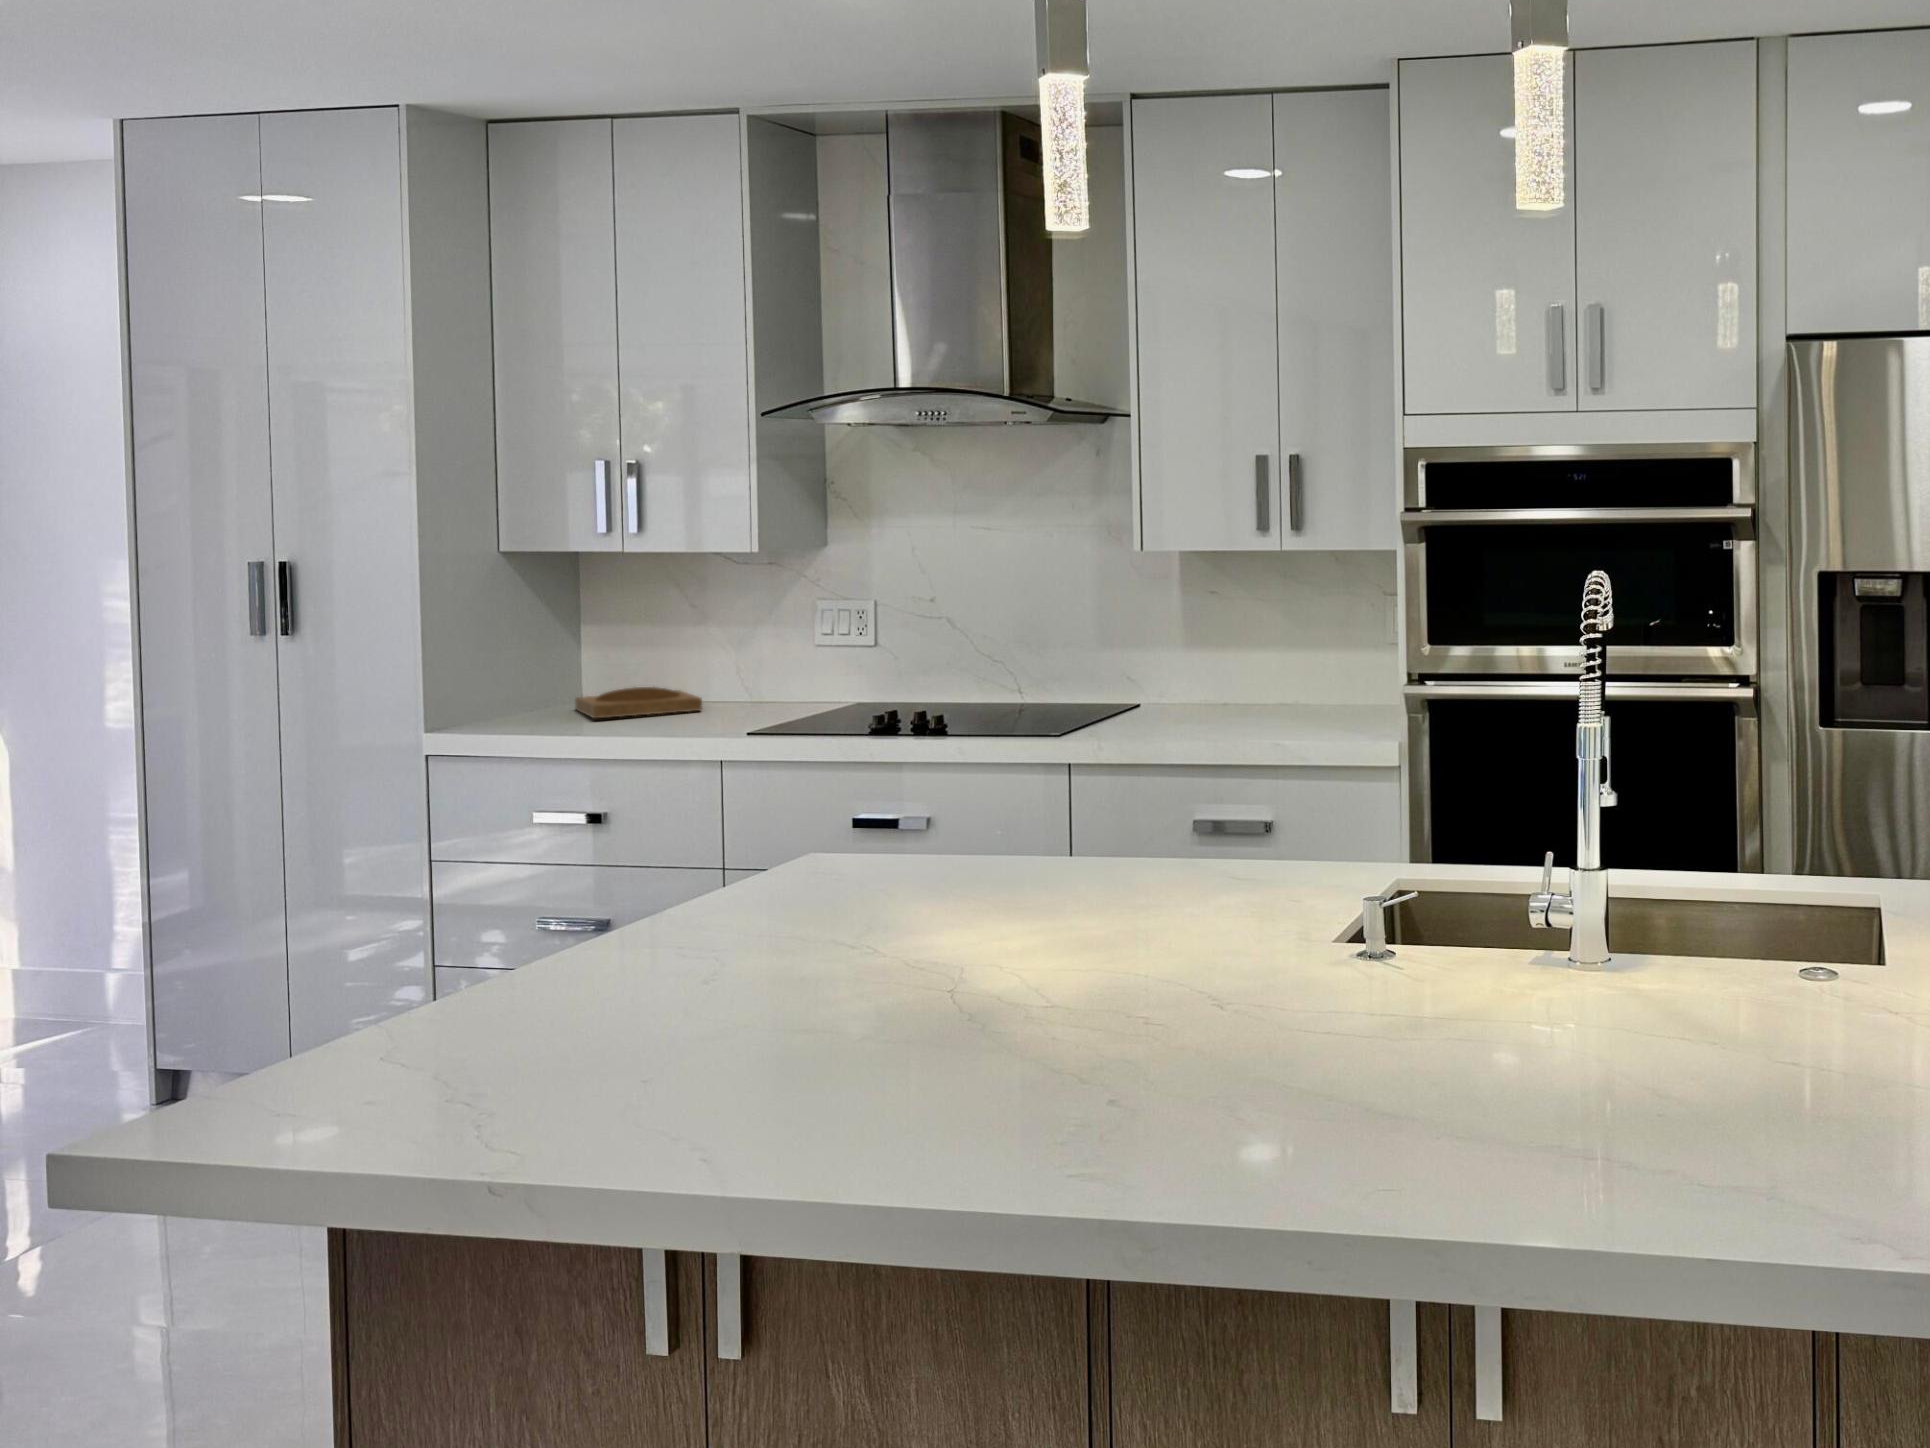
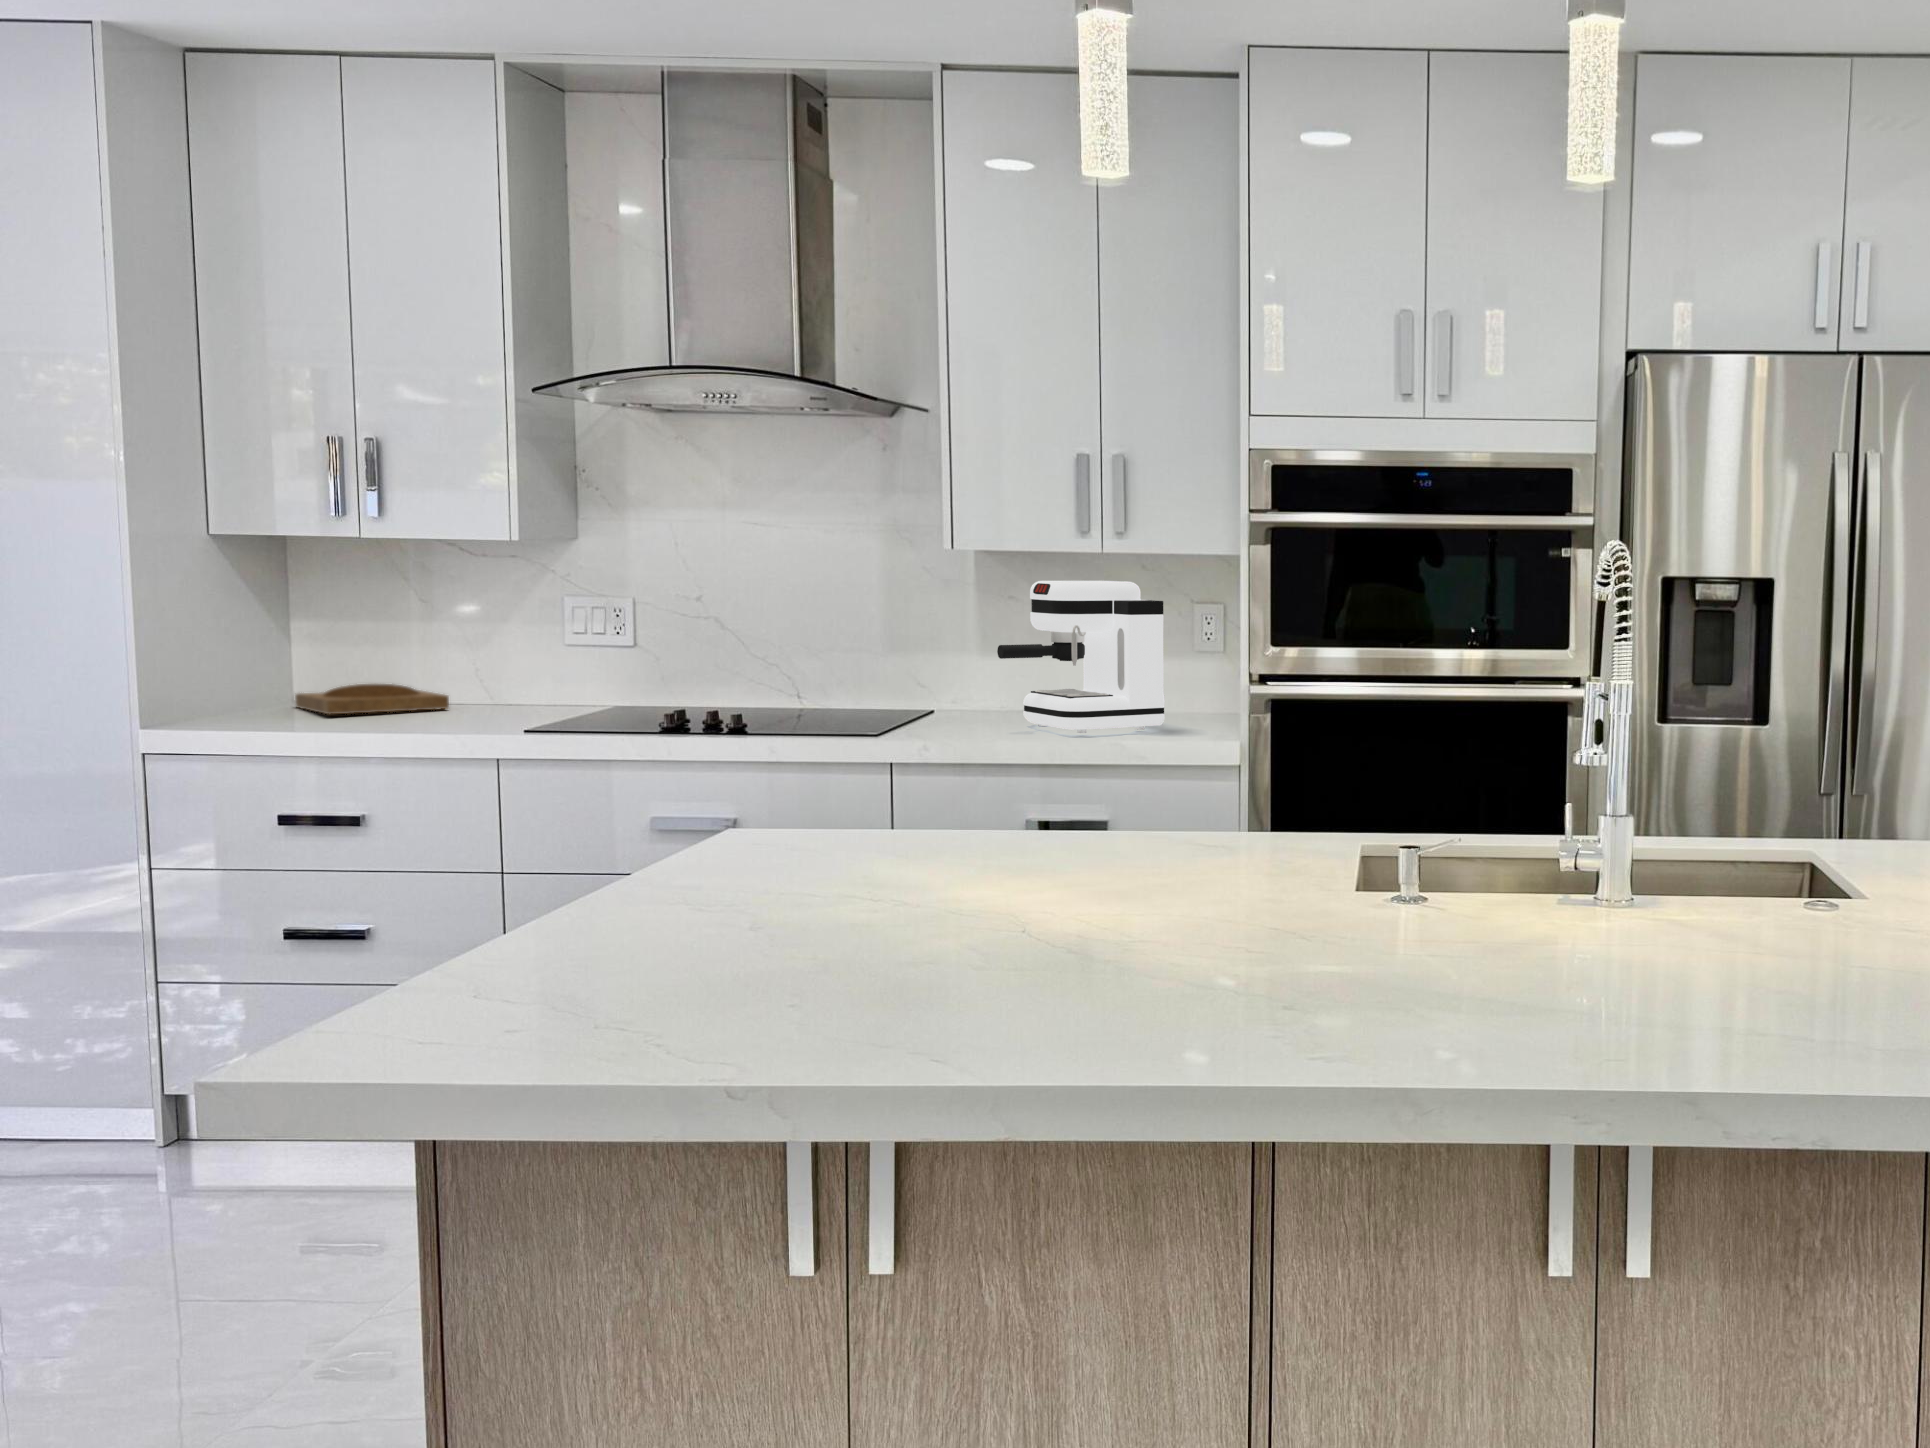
coffee maker: none [1180,578,1345,734] -> present [997,581,1165,733]

